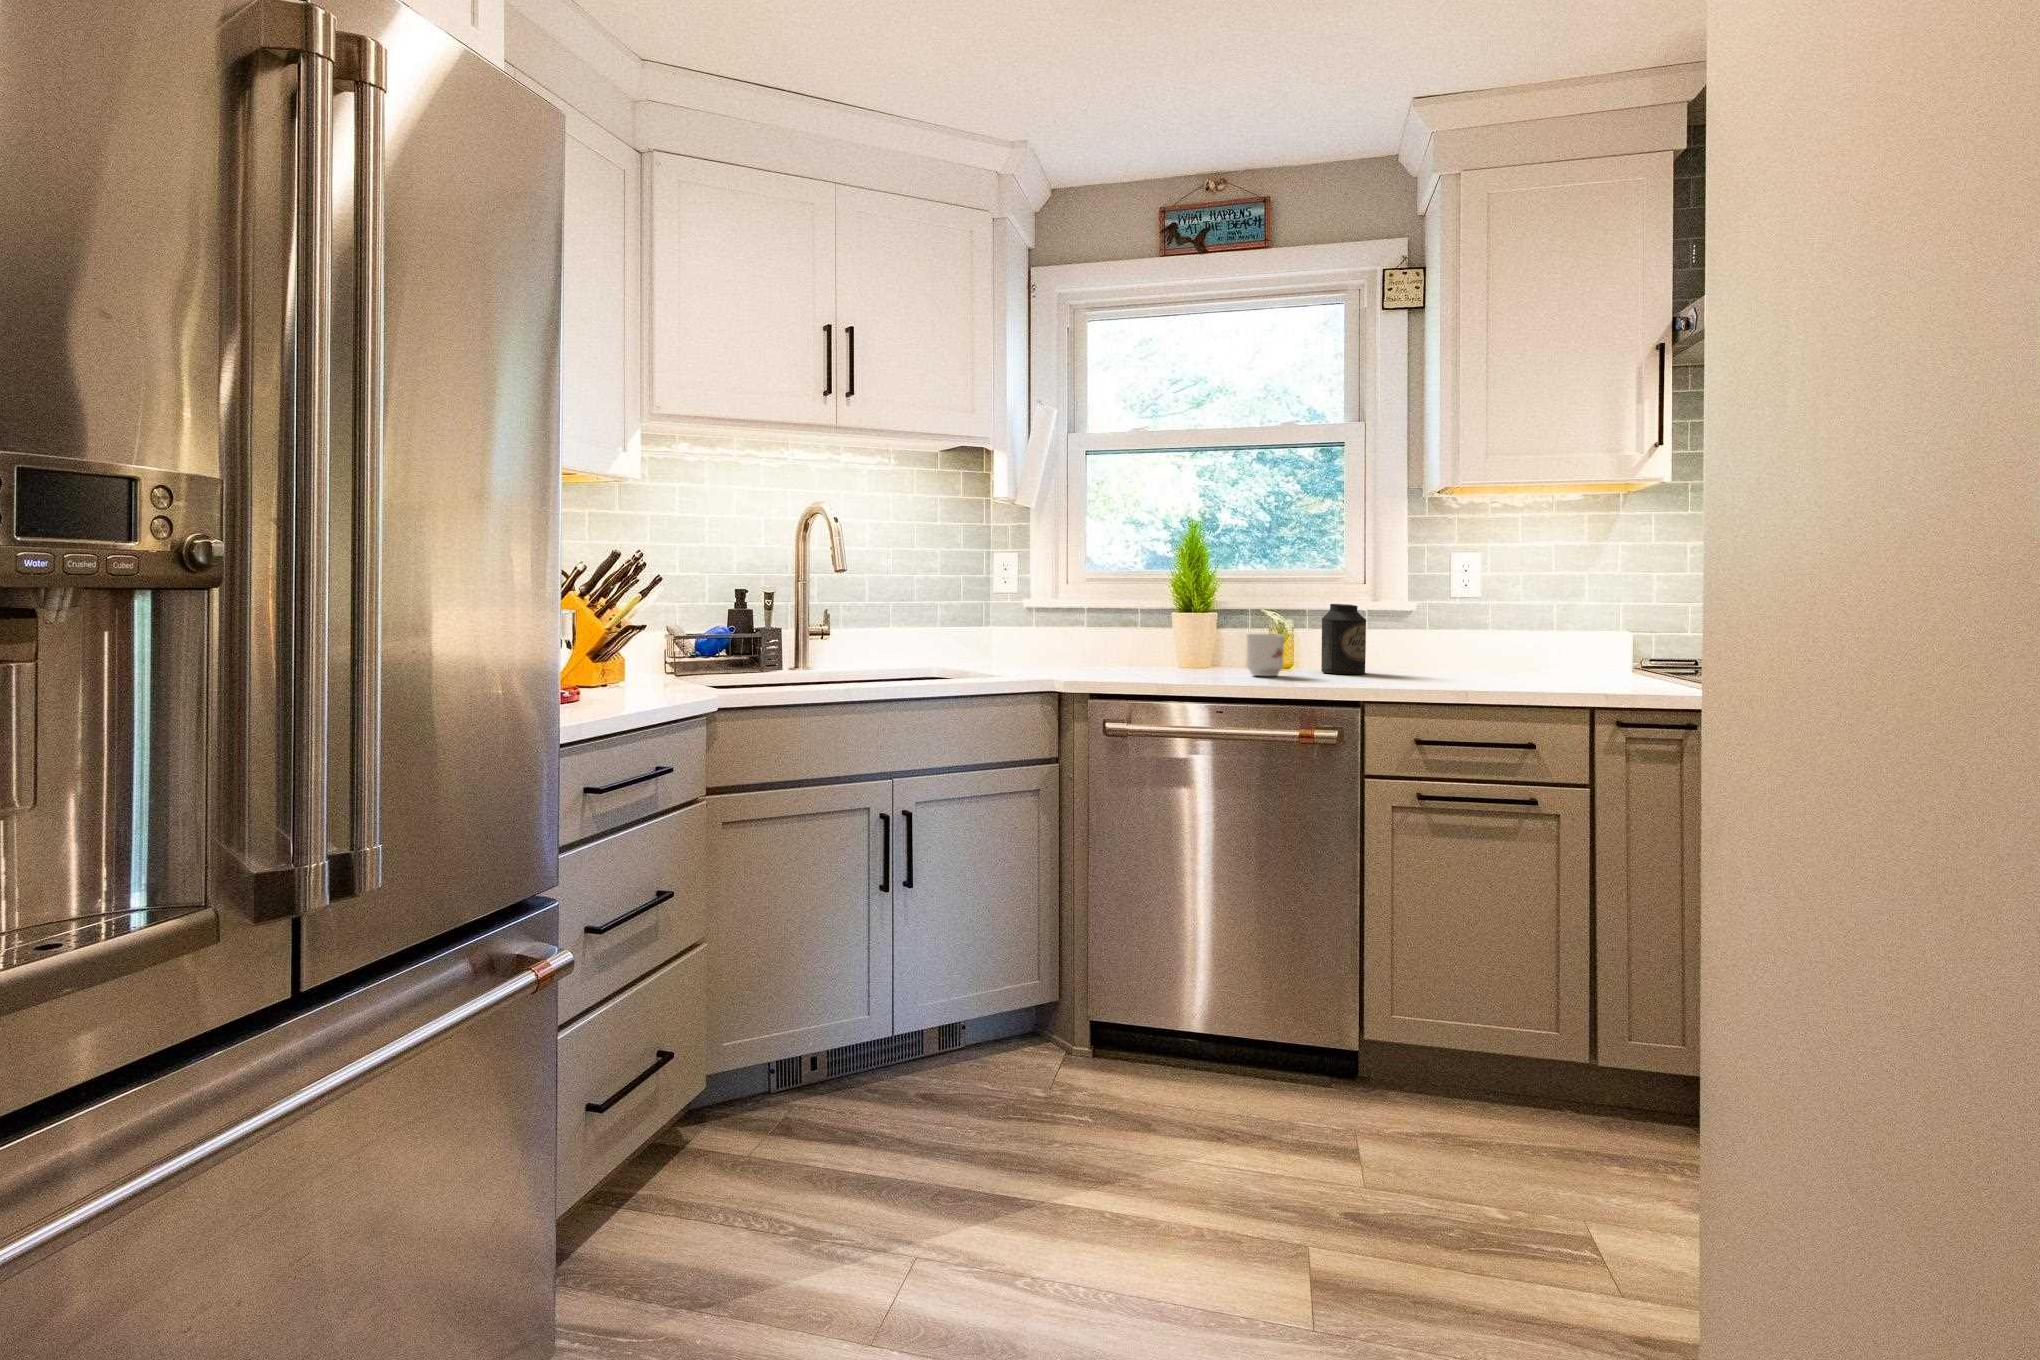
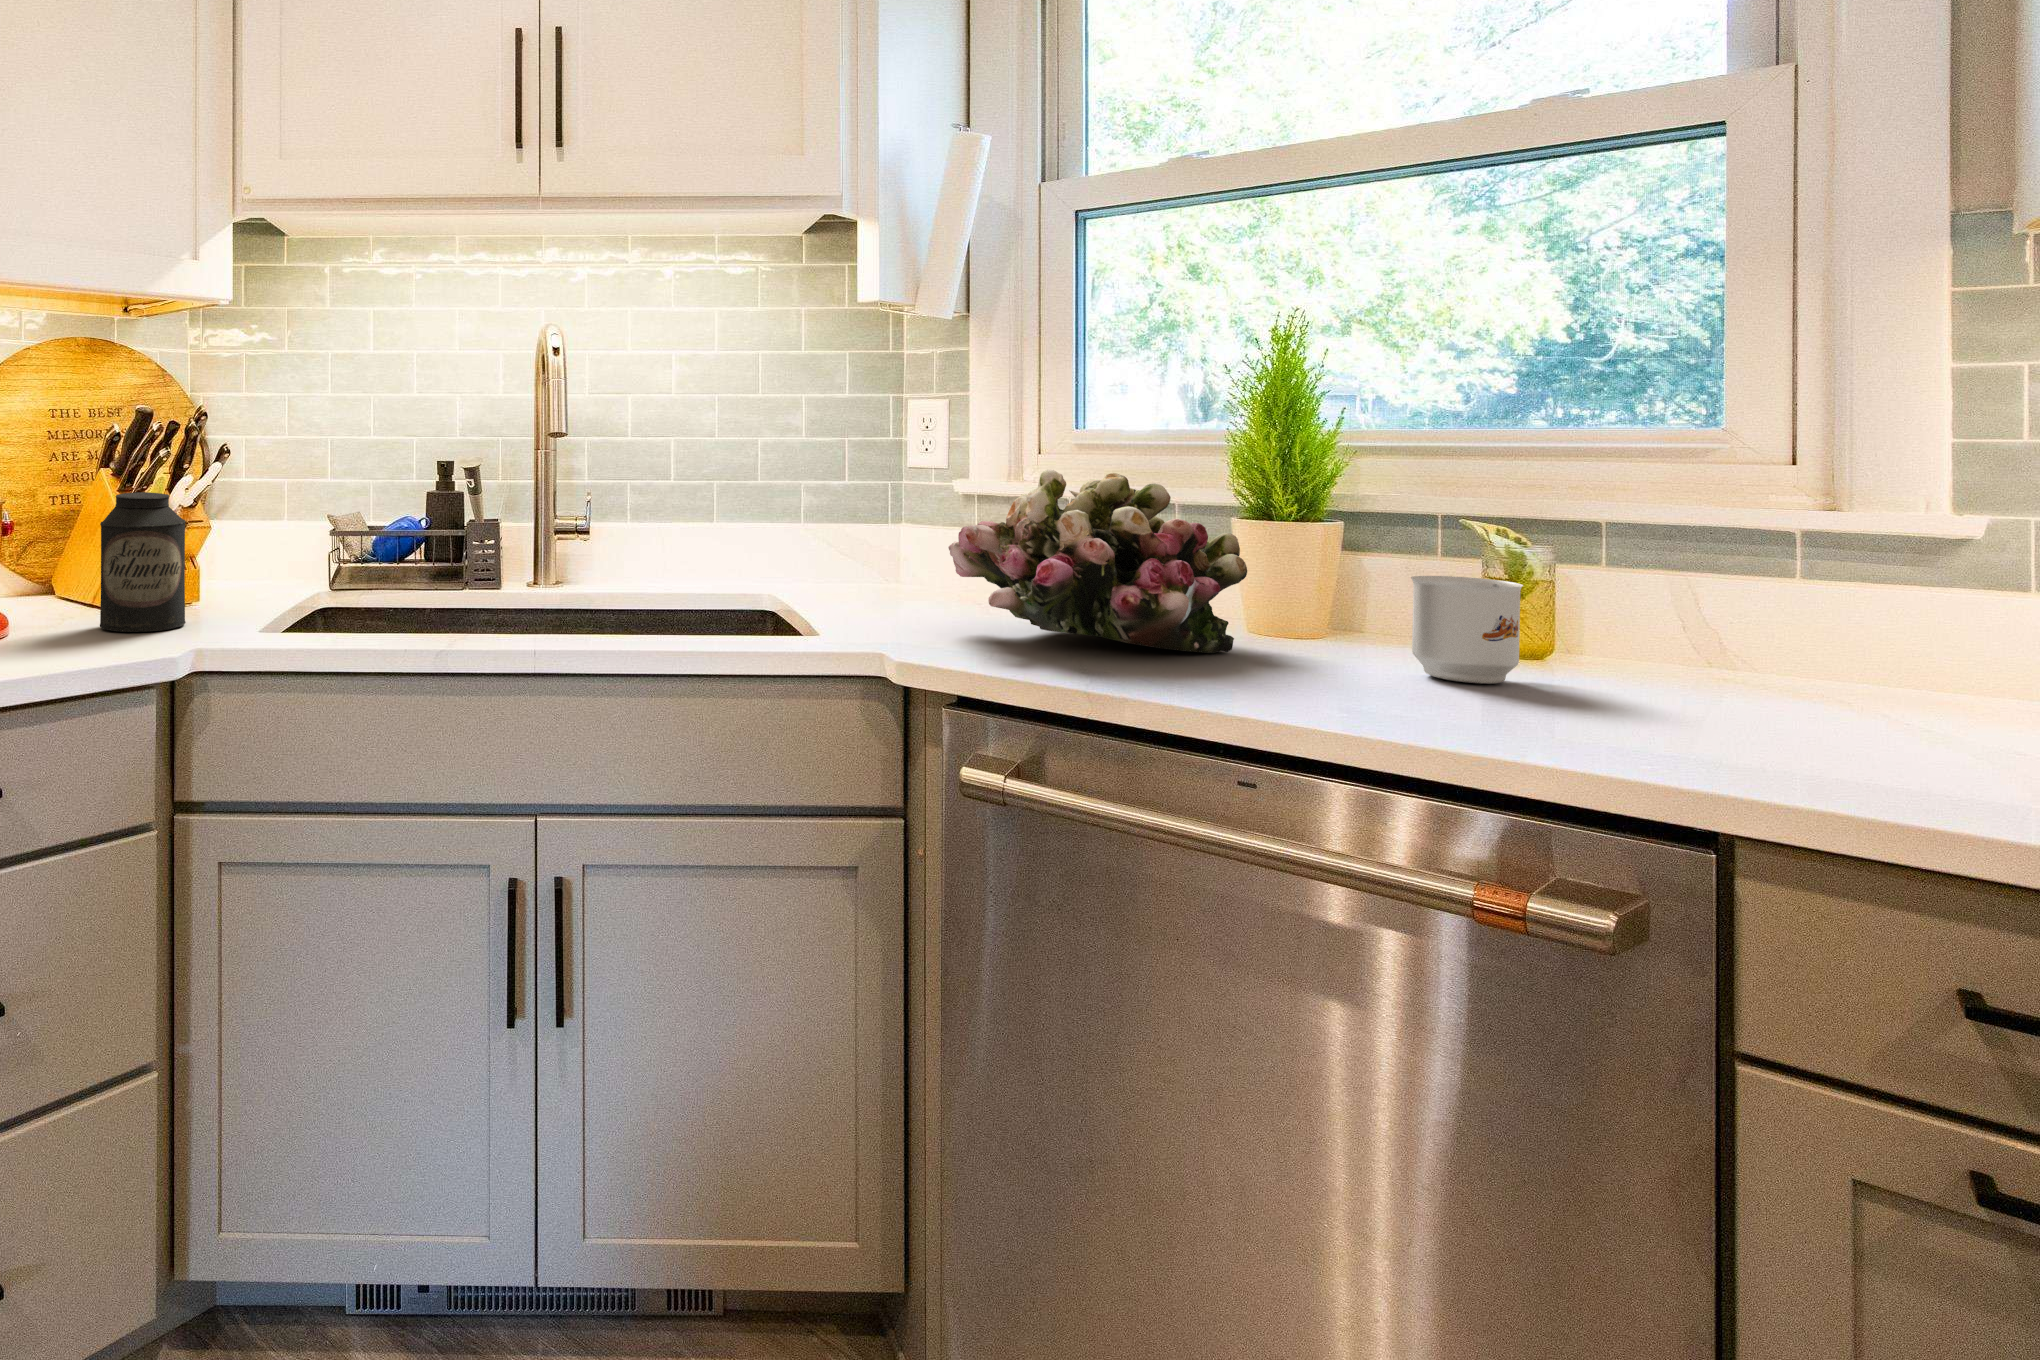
flower arrangement: none [1050,591,1182,674] -> present [948,469,1247,653]
canister: present [1321,604,1366,674] -> present [100,492,186,632]

